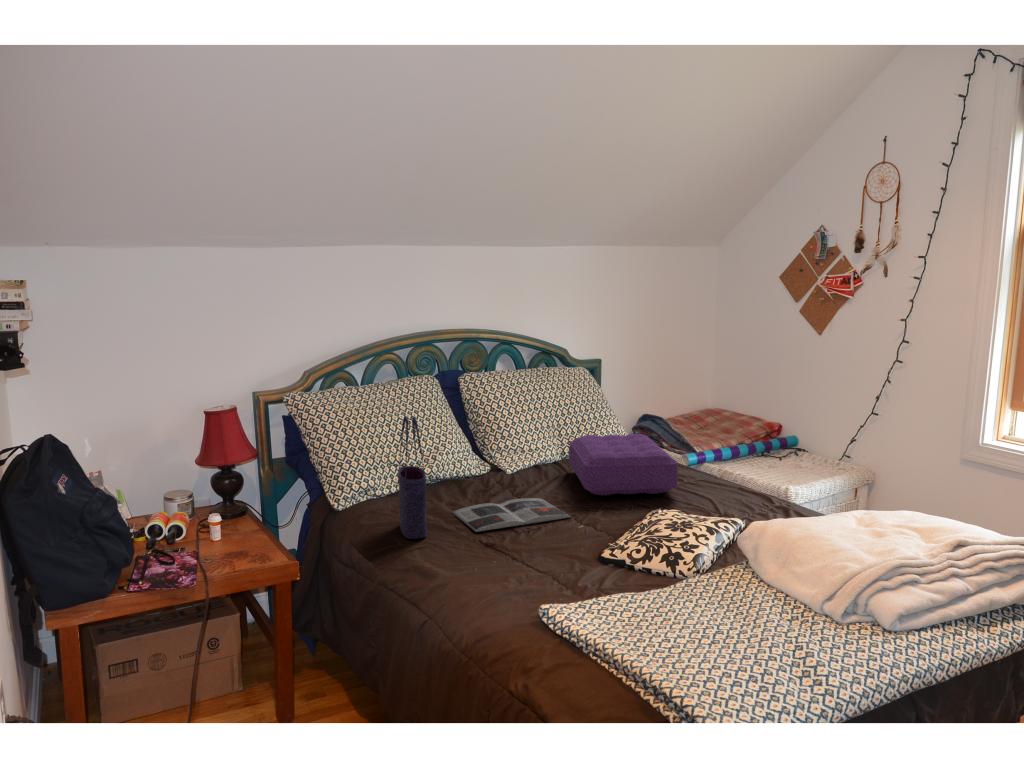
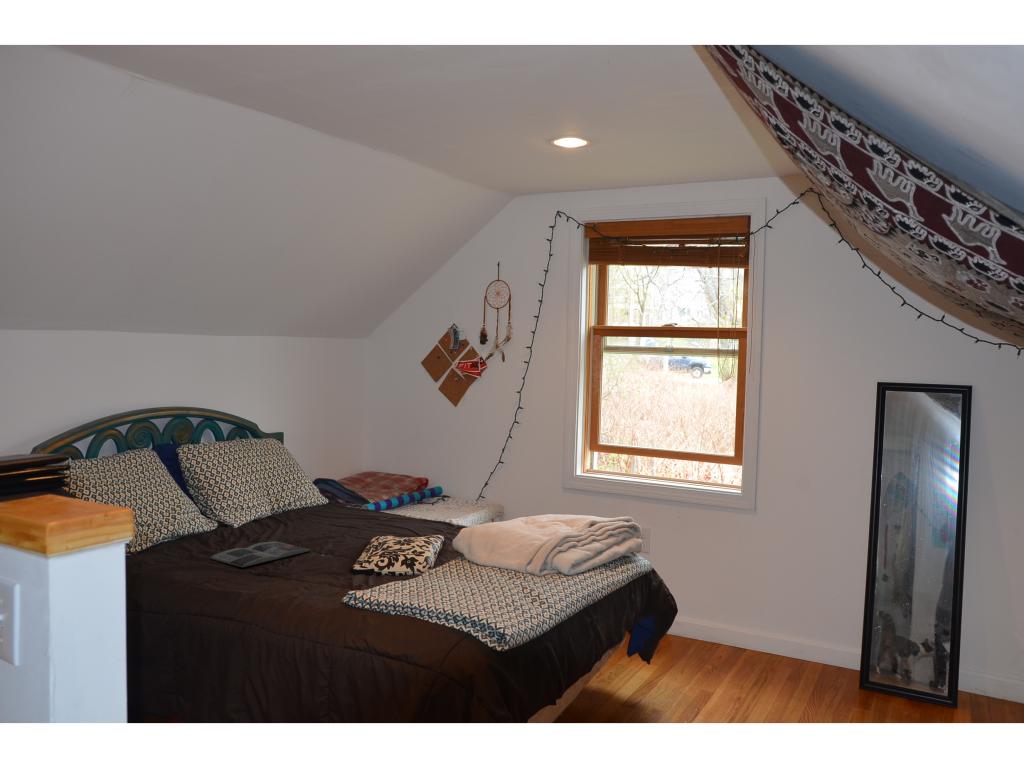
tote bag: present [398,416,427,539] -> none [171,475,203,578]
pillow: present [569,434,678,495] -> none [285,486,384,535]

